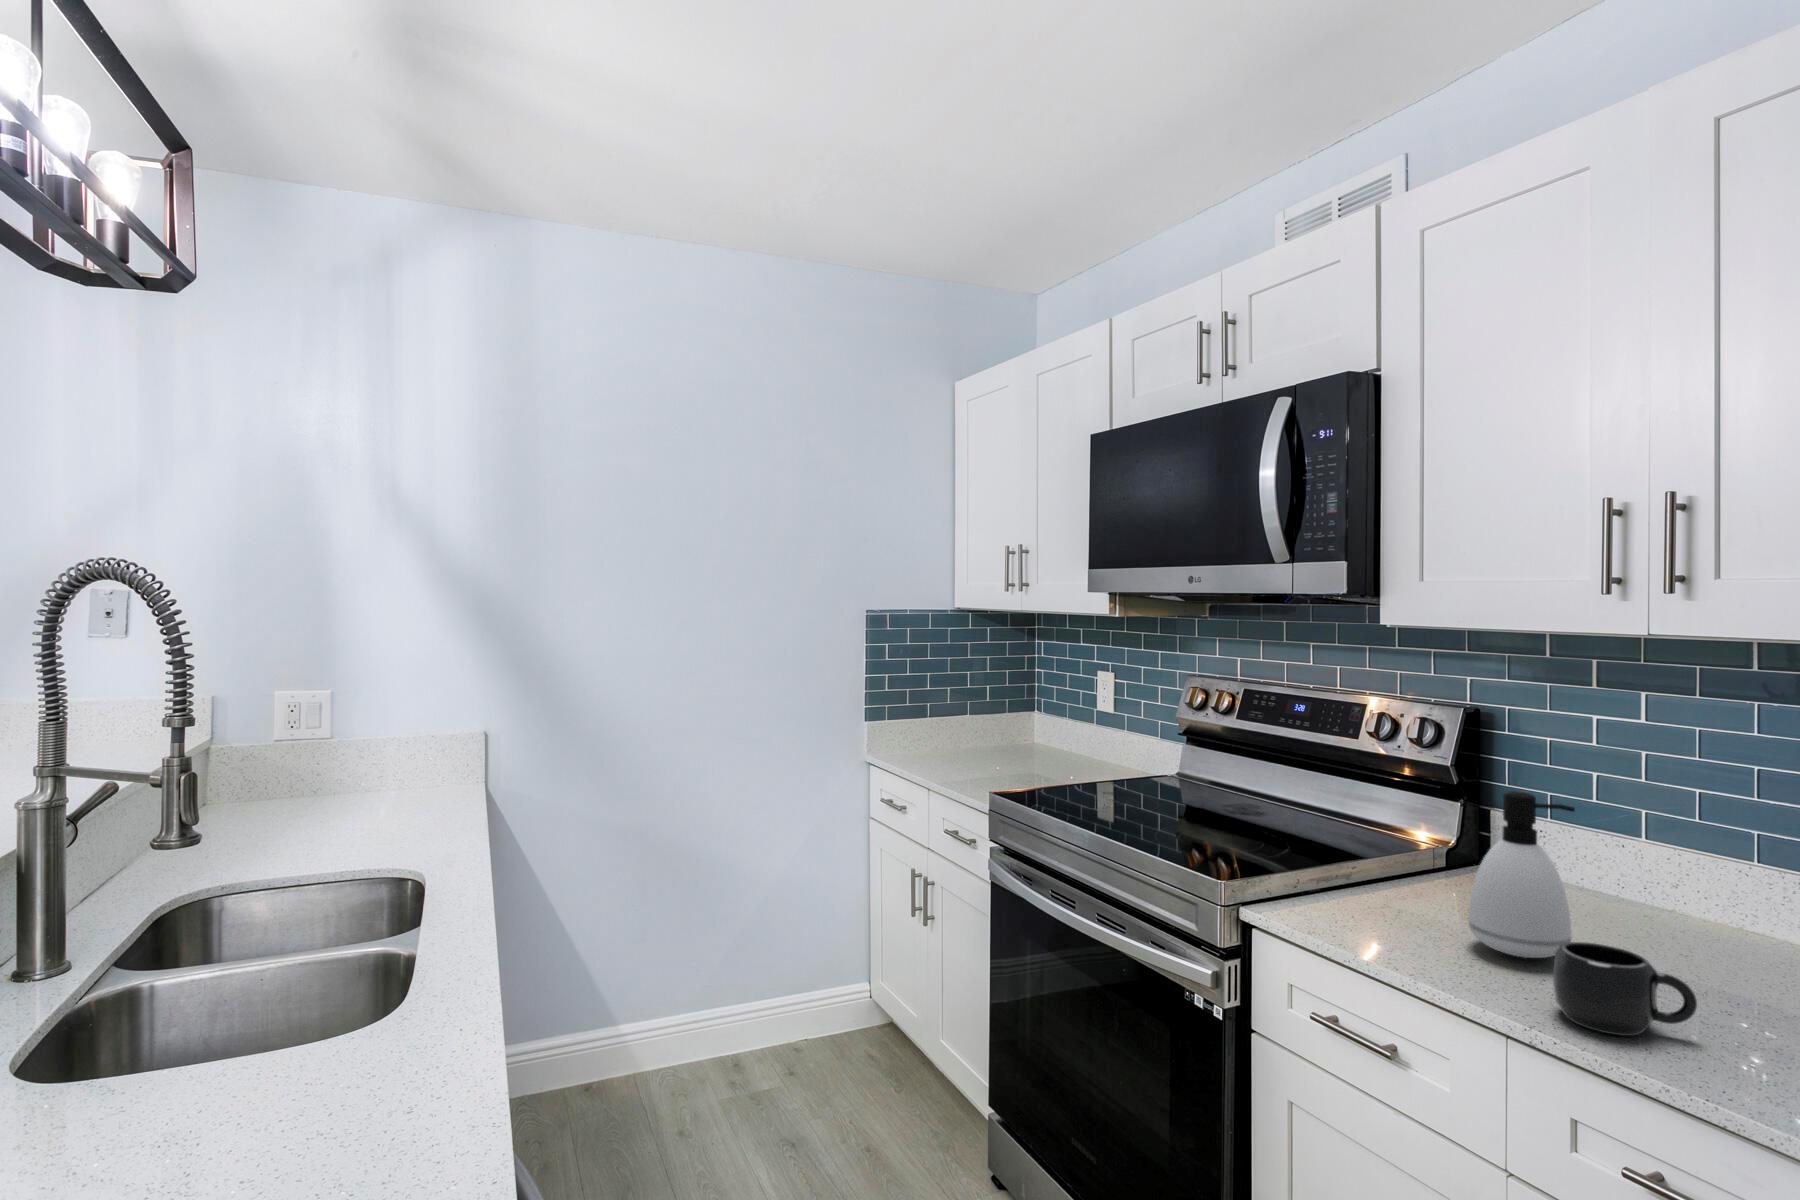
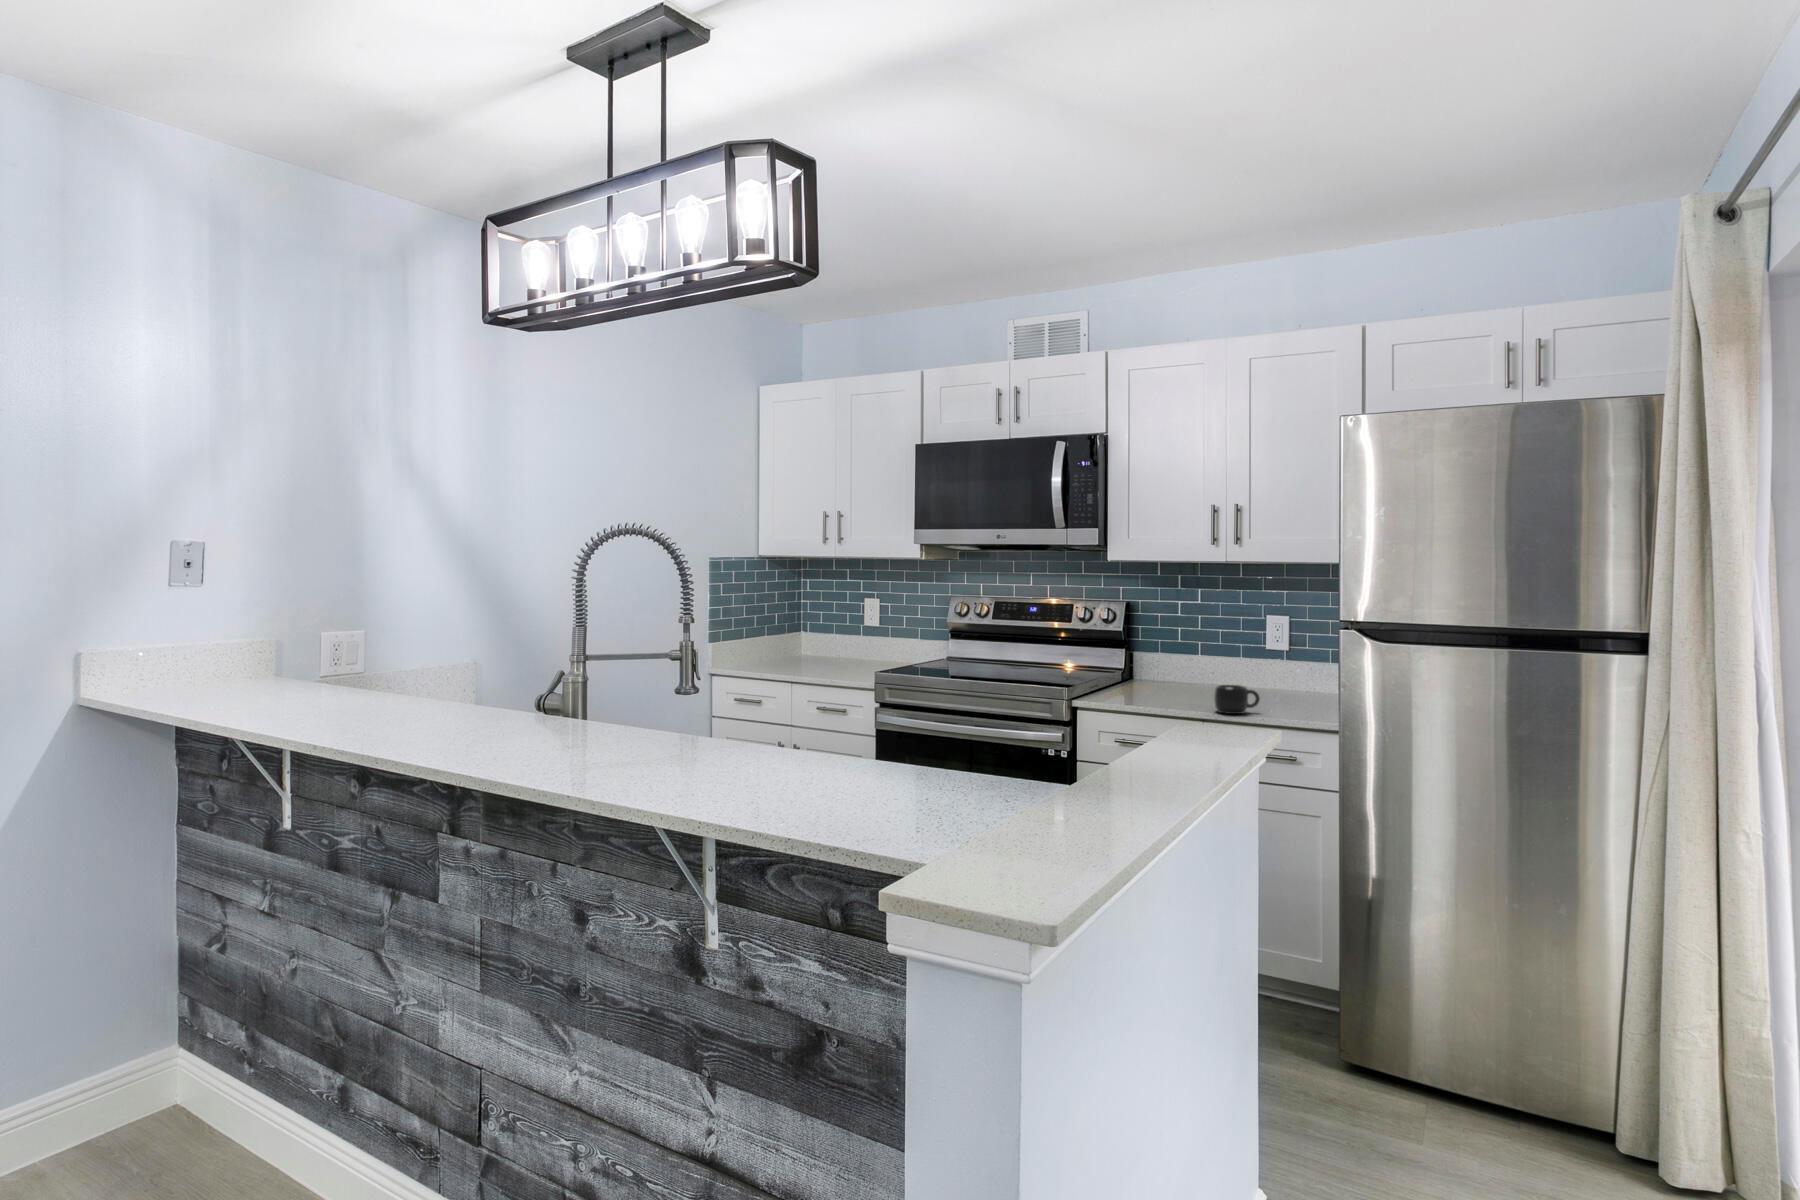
soap dispenser: present [1469,791,1575,958] -> none [1168,632,1209,701]

